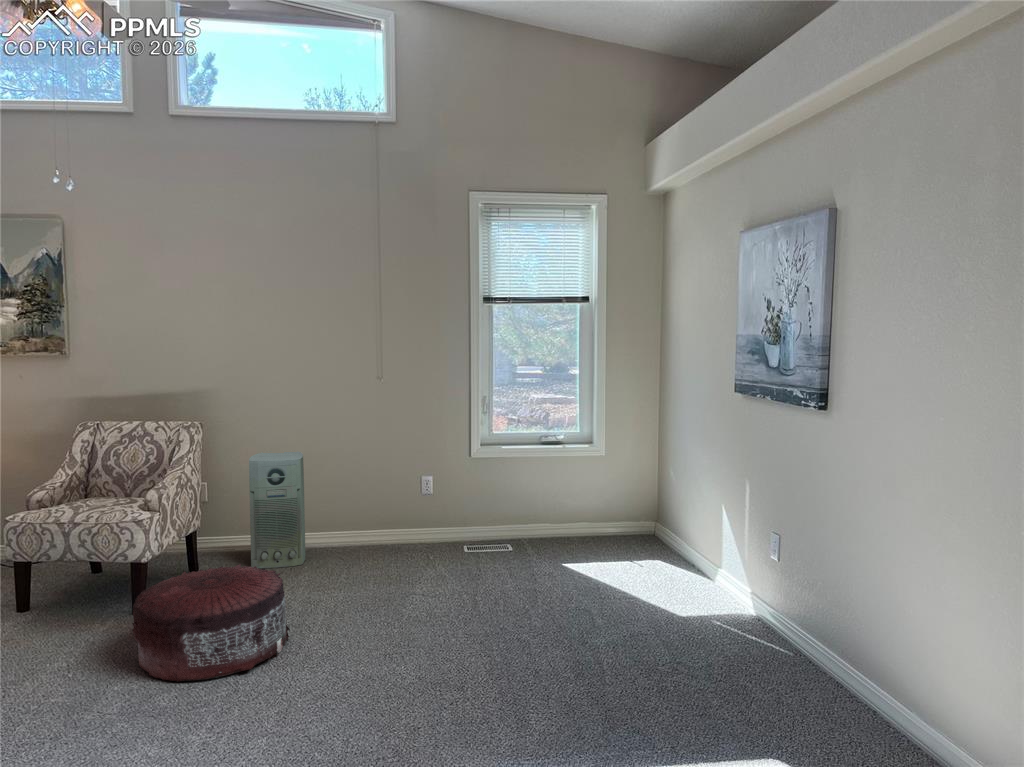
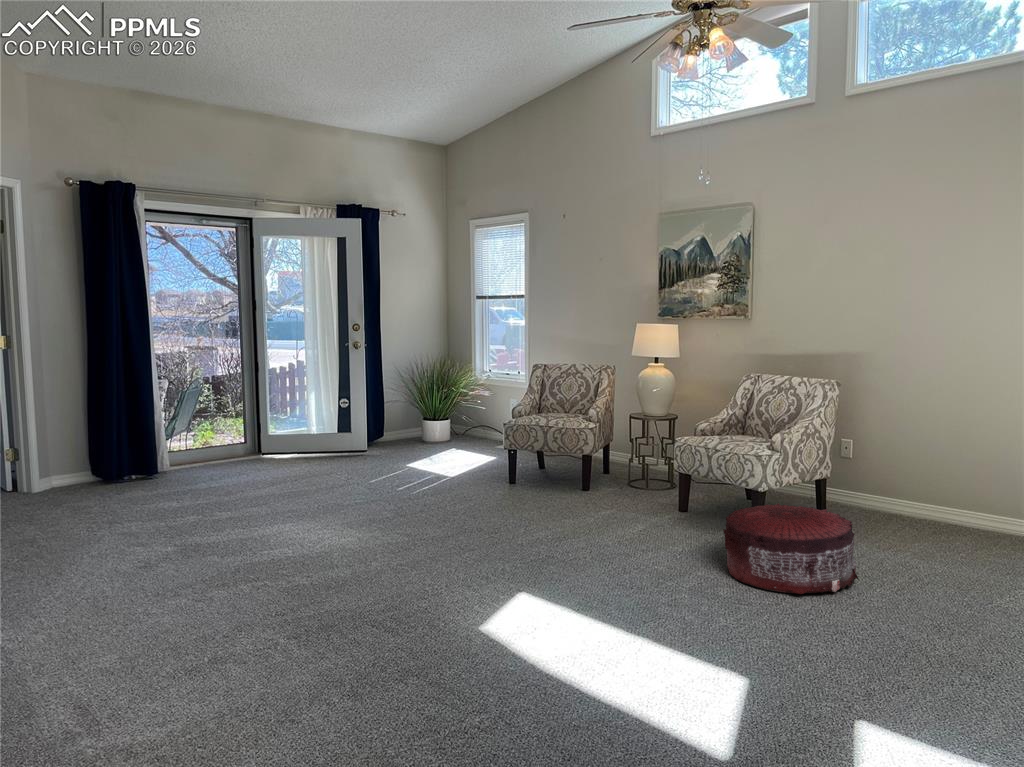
air purifier: present [249,451,306,568] -> none [874,418,944,536]

